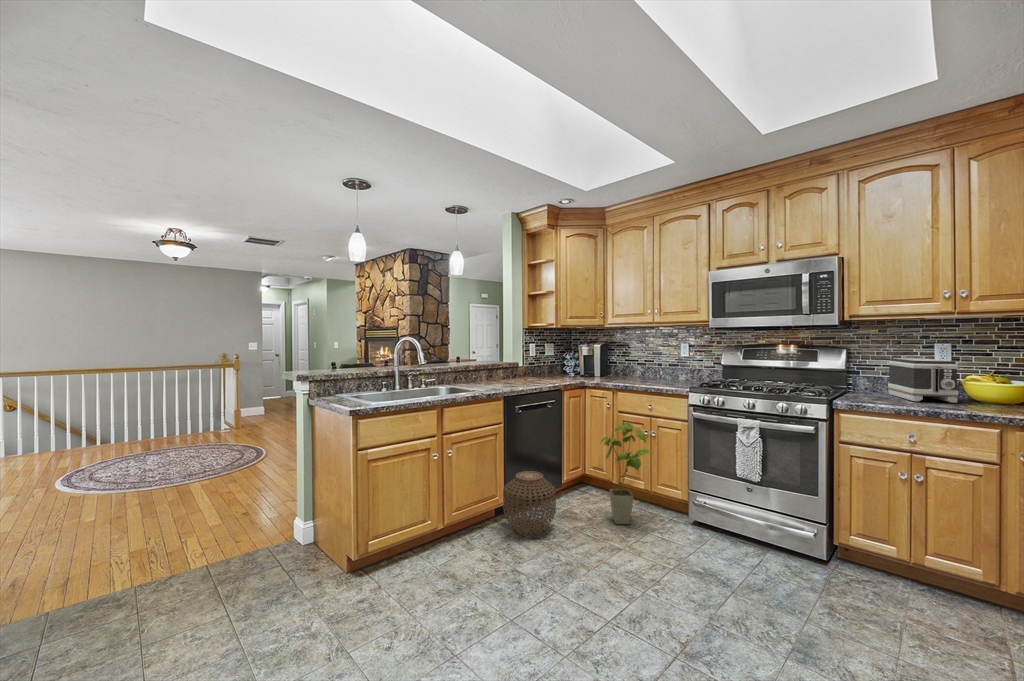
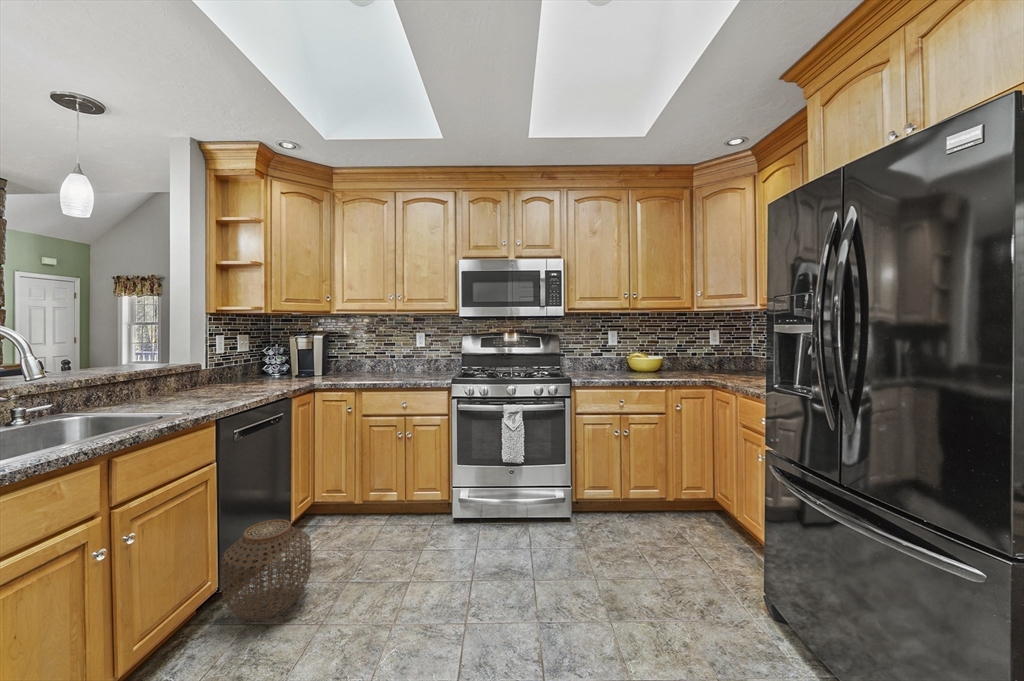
toaster: present [888,358,959,403] -> none [588,343,636,376]
house plant: present [601,422,651,524] -> none [356,427,420,551]

